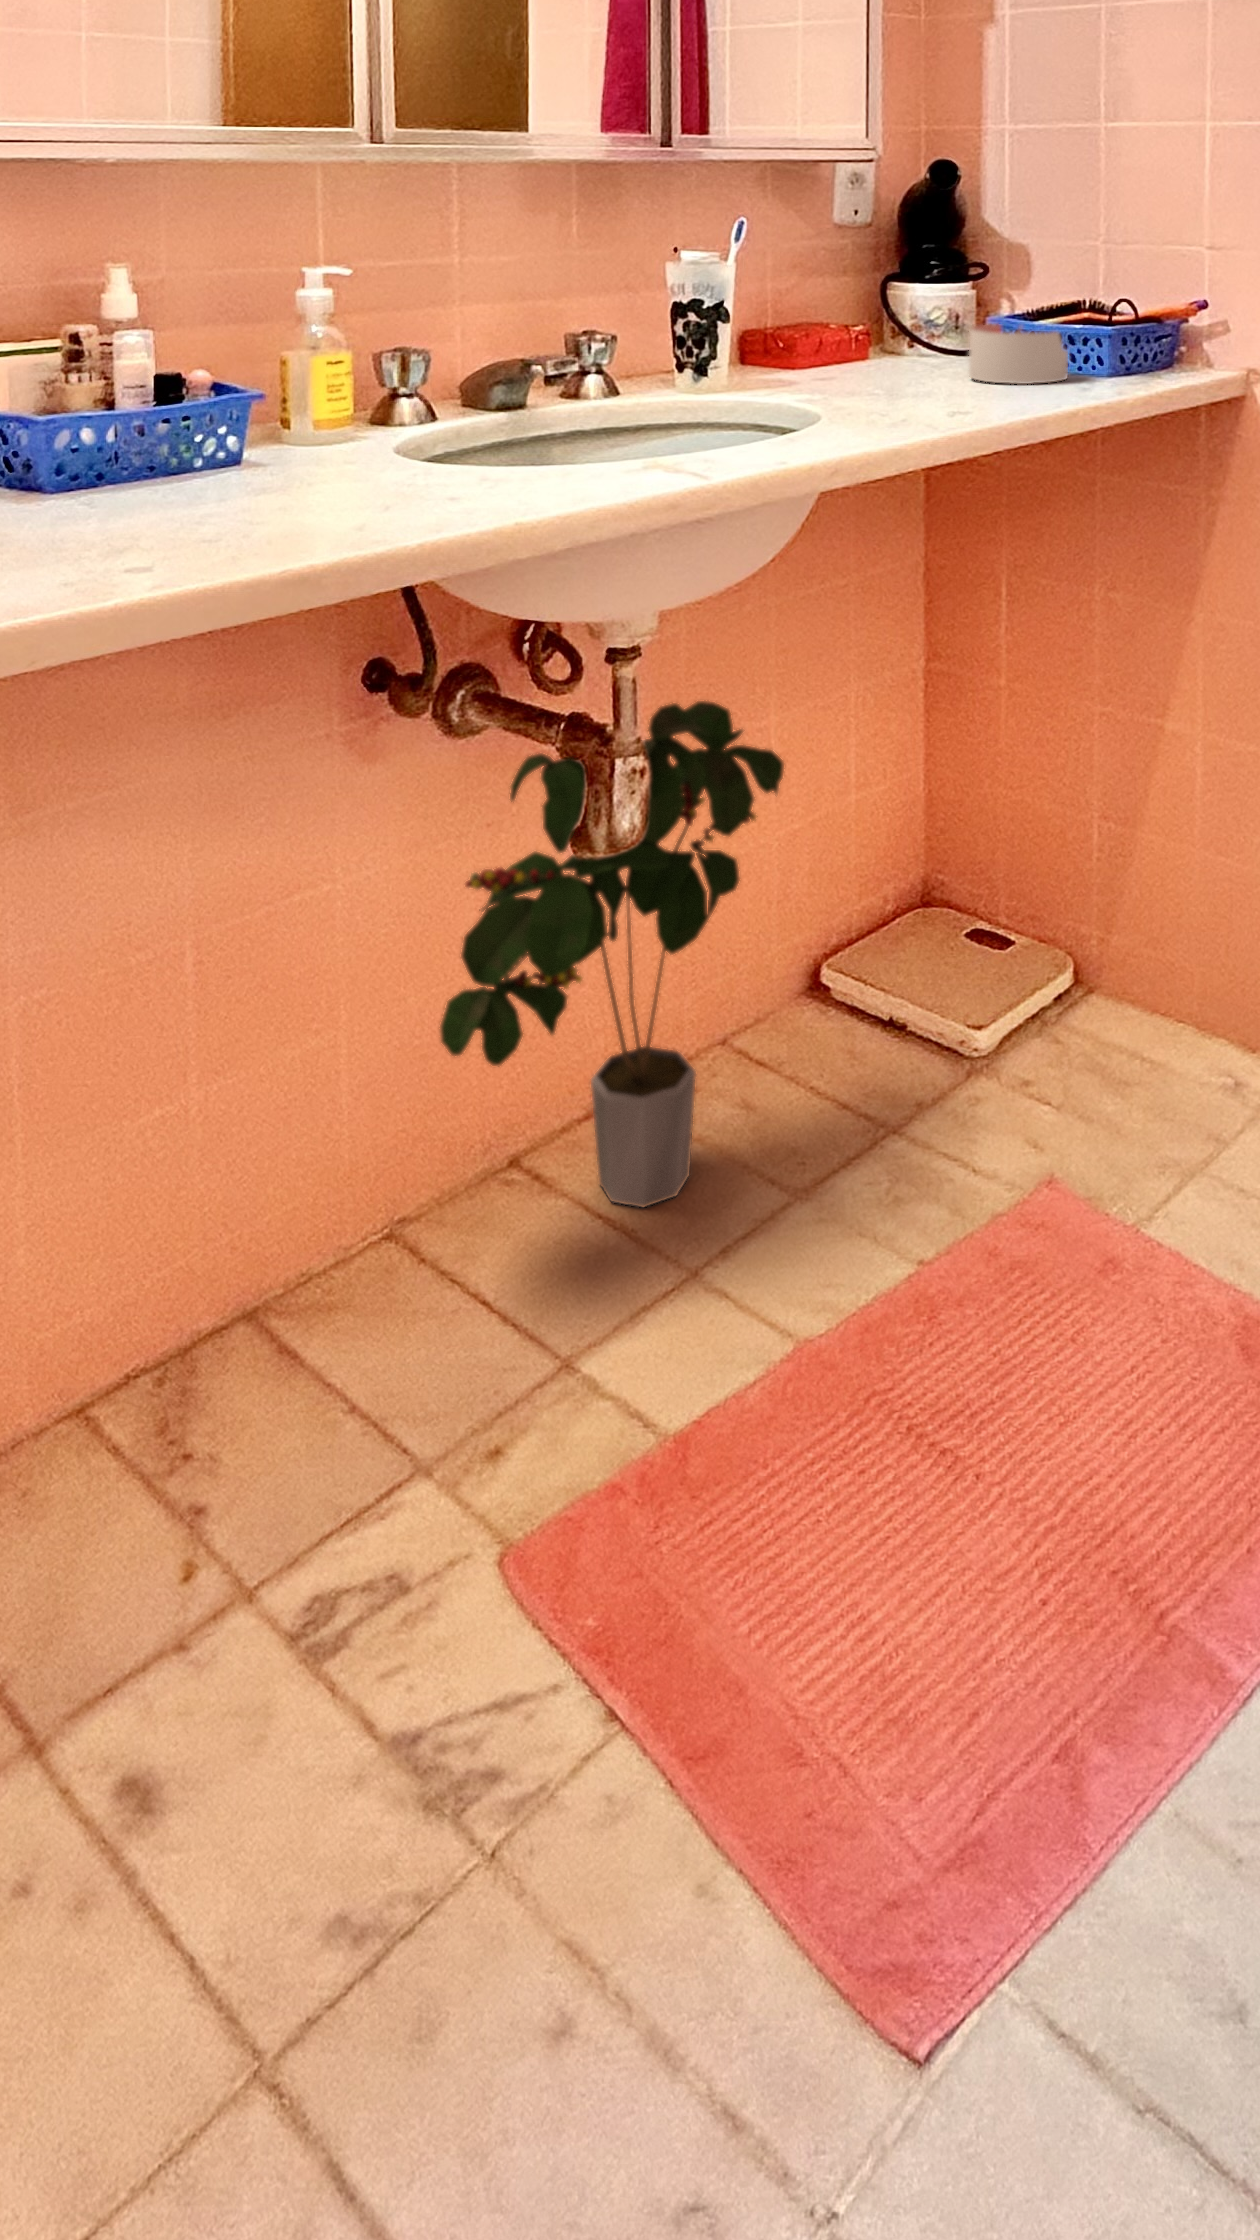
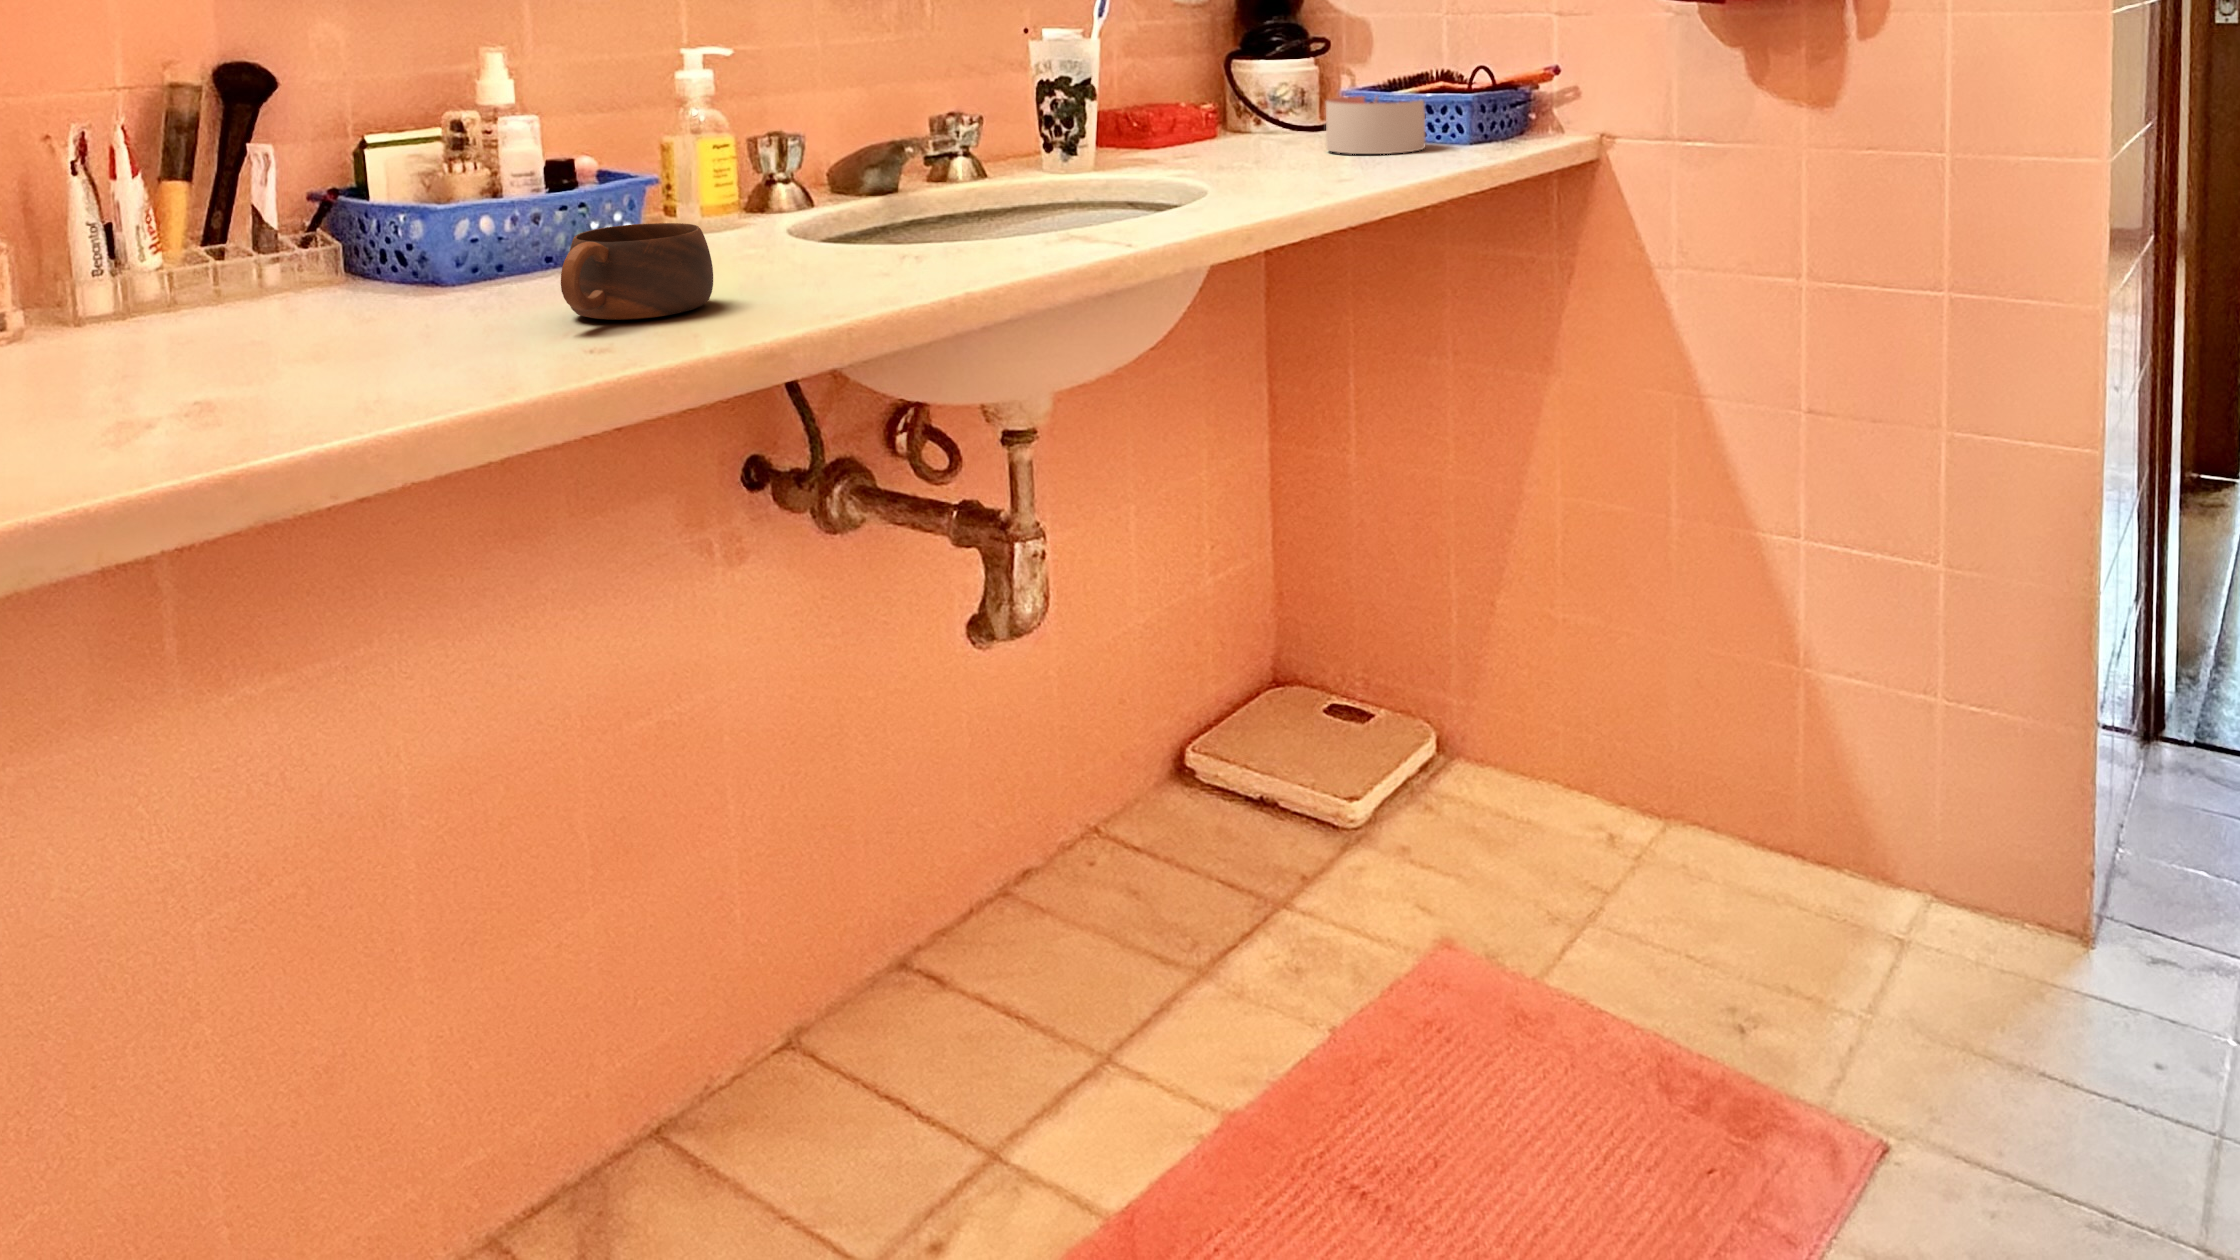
cup: none [112,445,272,539] -> present [561,223,713,320]
potted plant: present [440,701,784,1207] -> none [845,487,1159,996]

